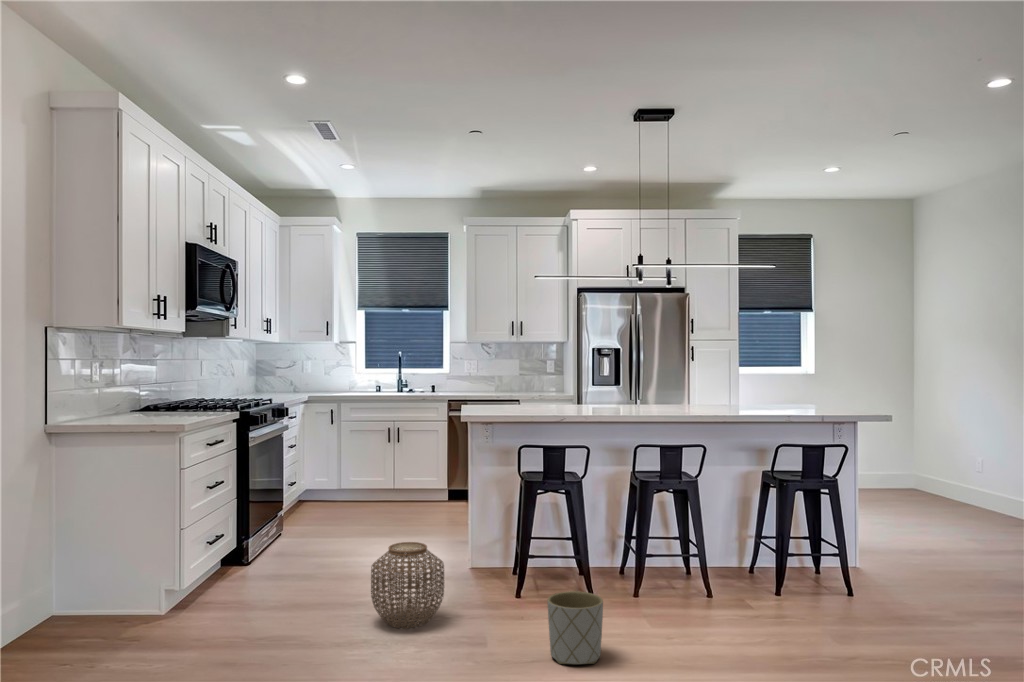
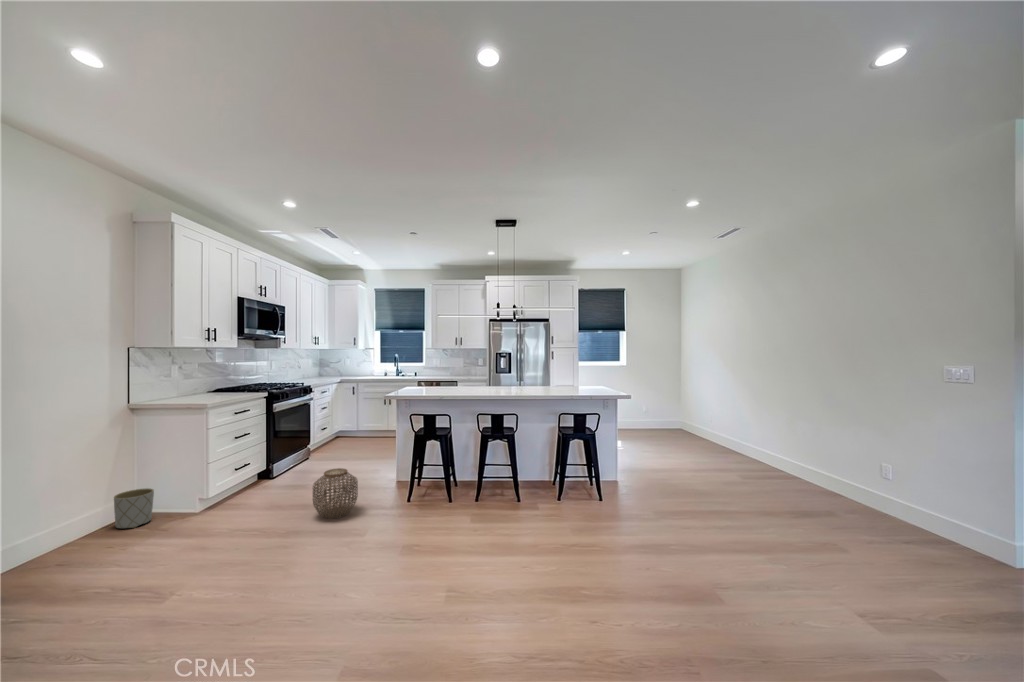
planter: present [548,591,603,664] -> present [114,489,154,528]

